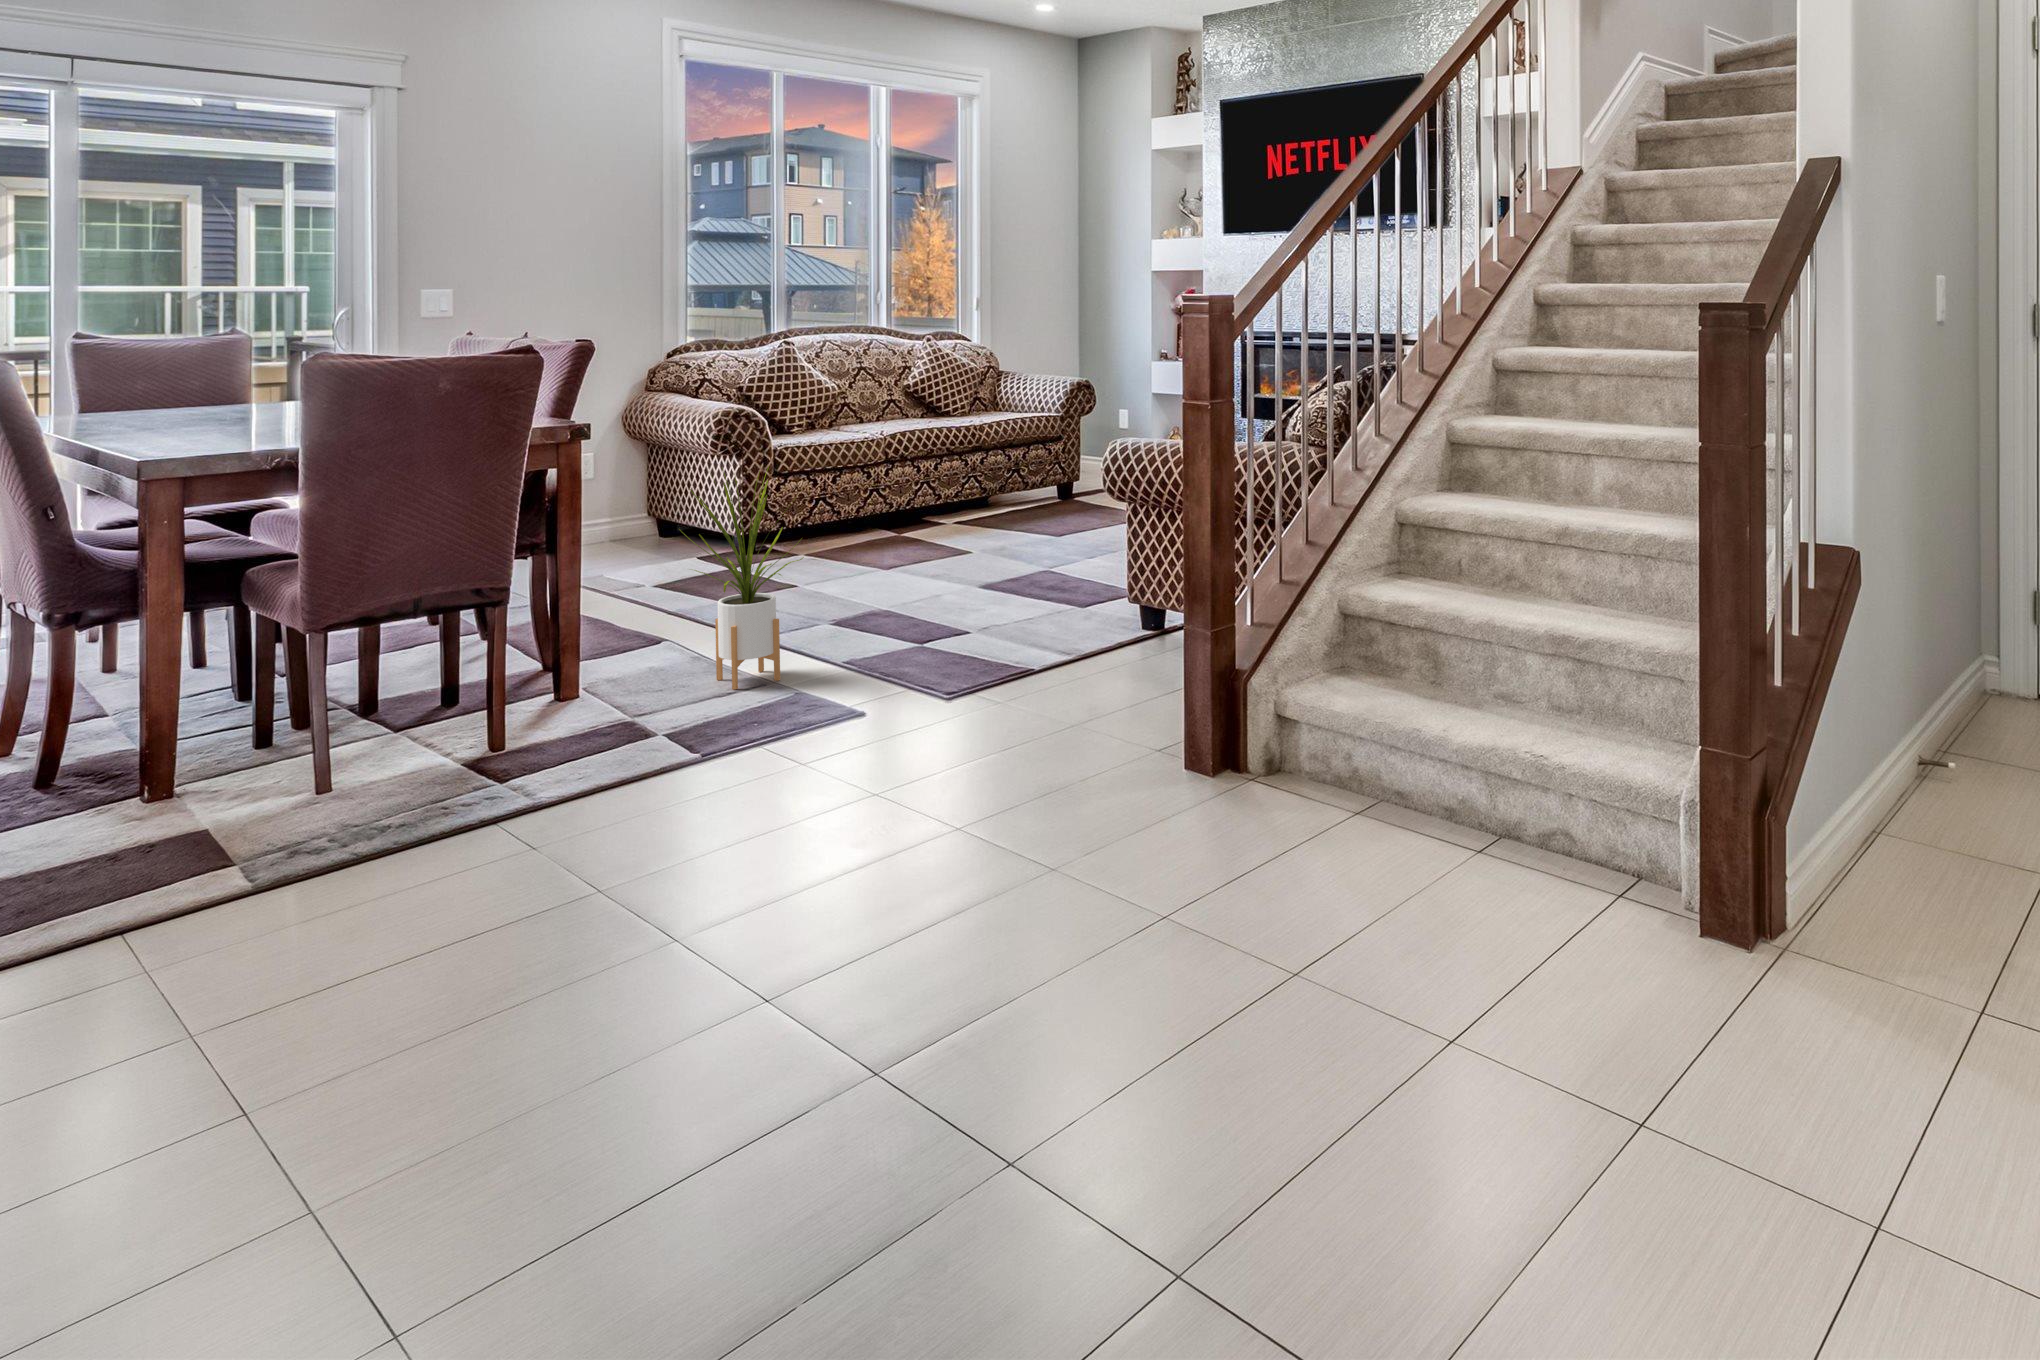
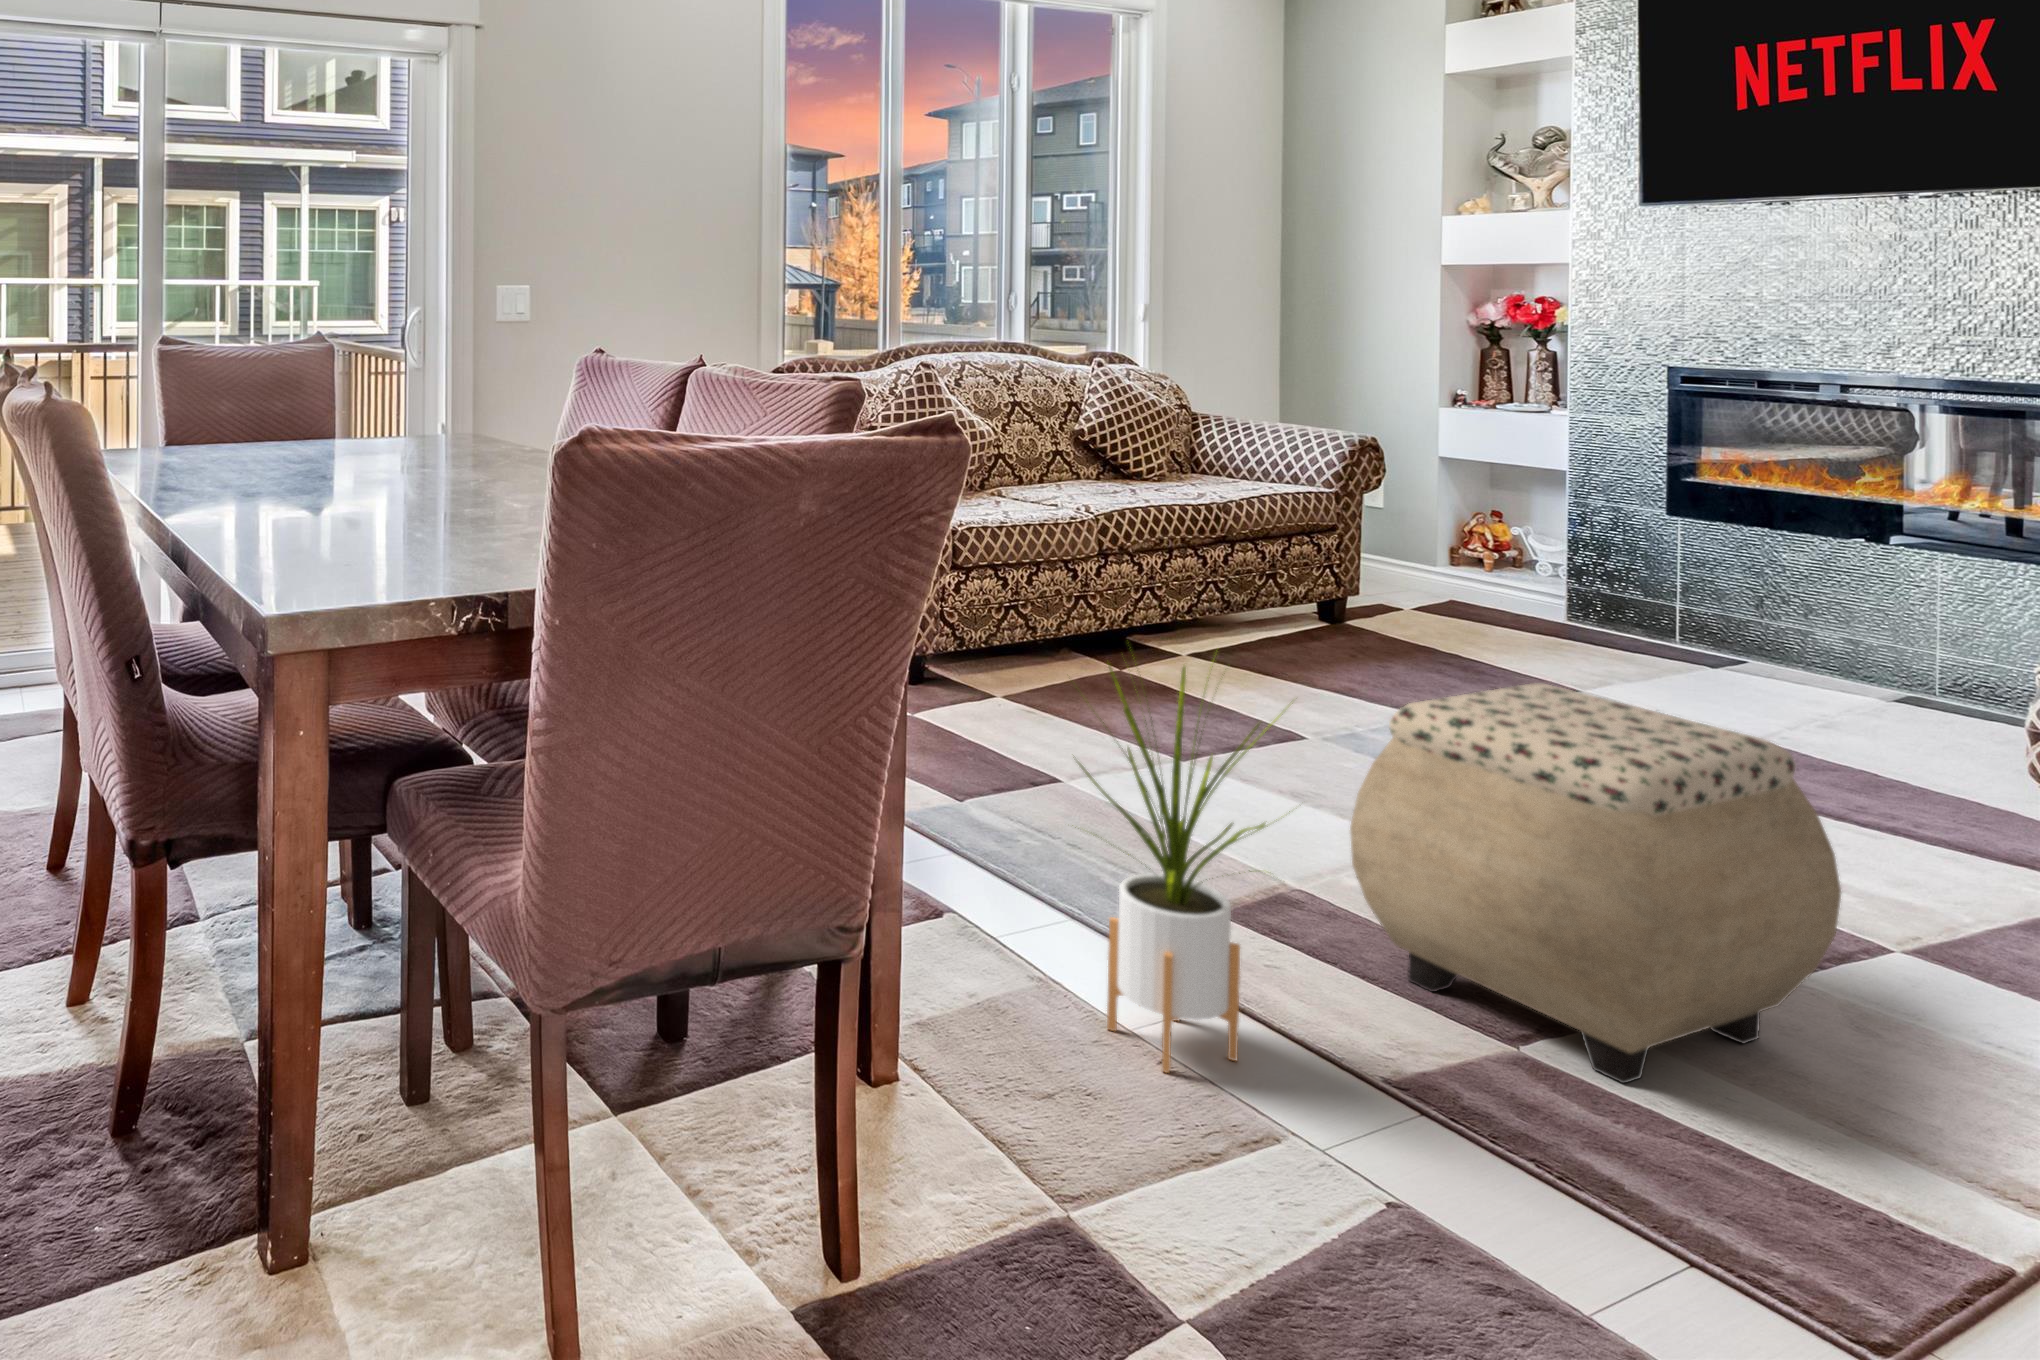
ottoman: none [879,483,1083,660] -> present [1350,683,1841,1084]

